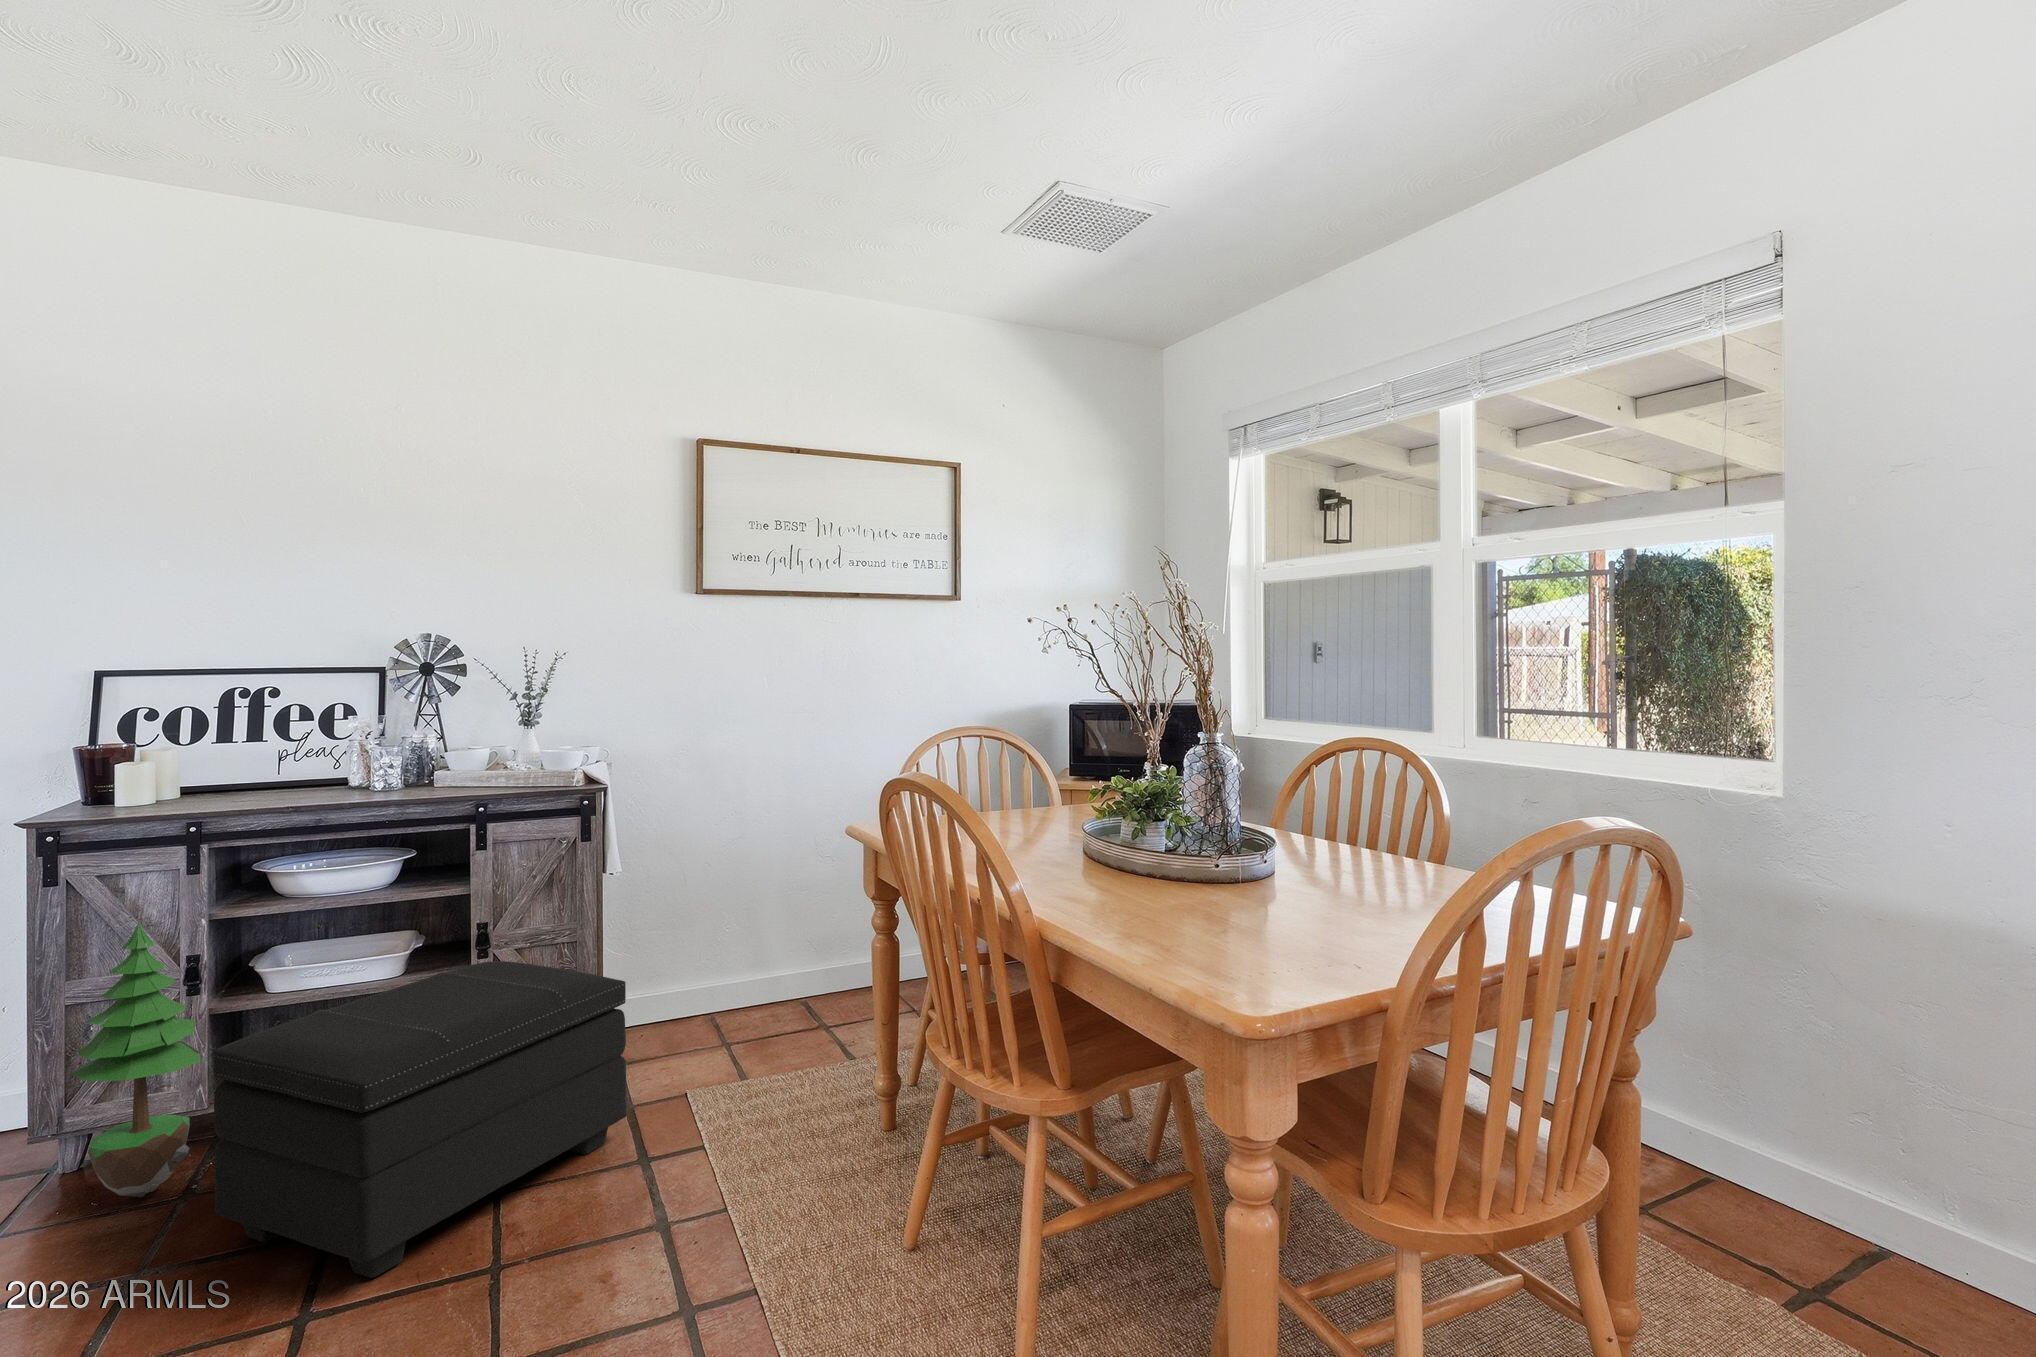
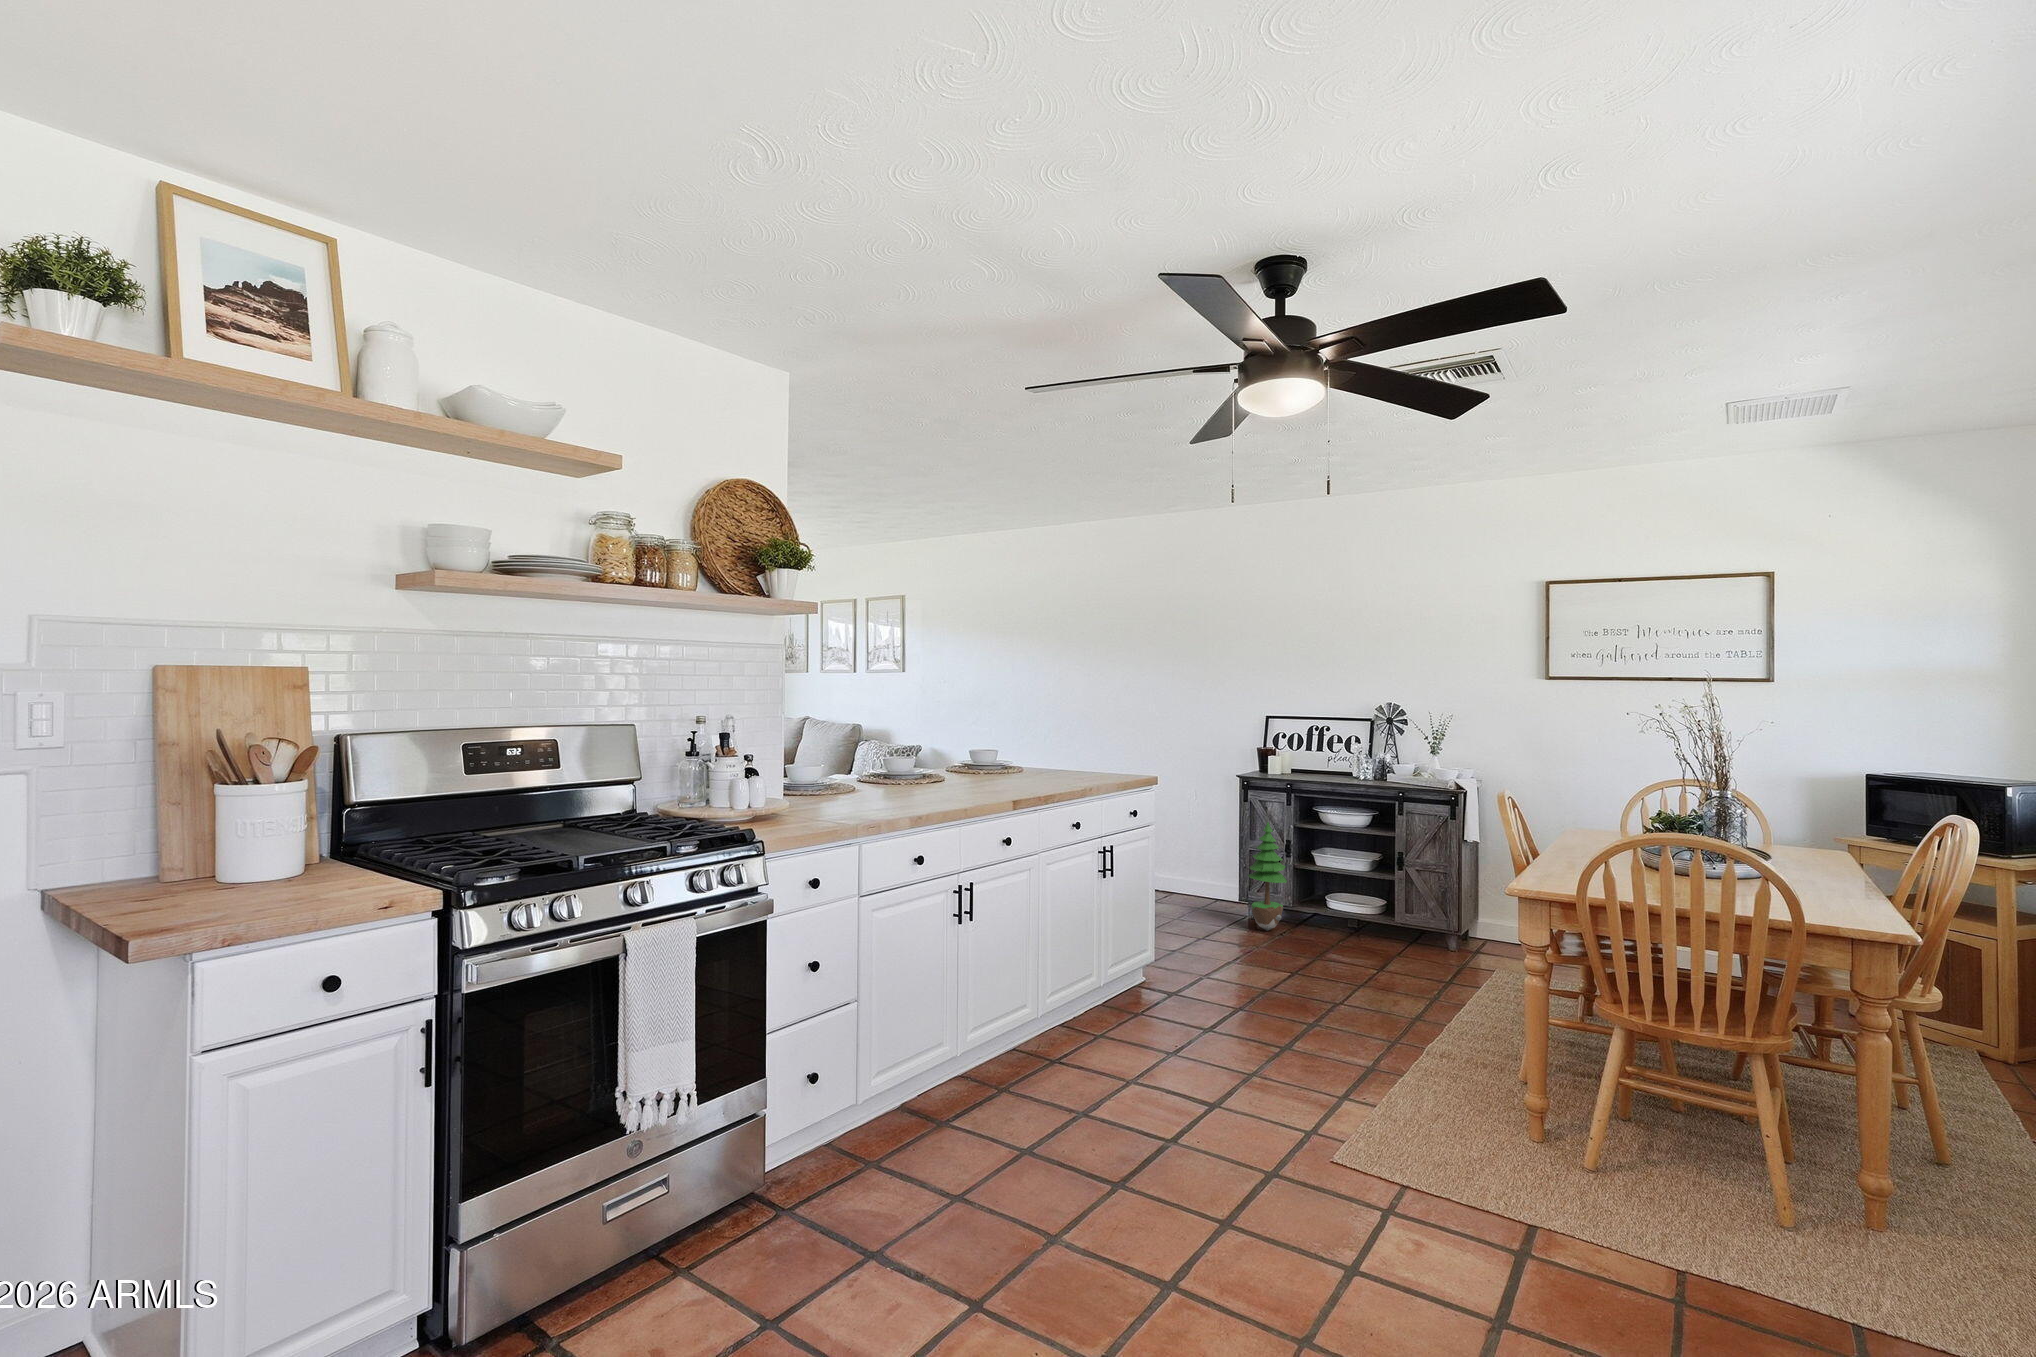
footstool: present [213,961,627,1278] -> none [1282,870,1450,974]

